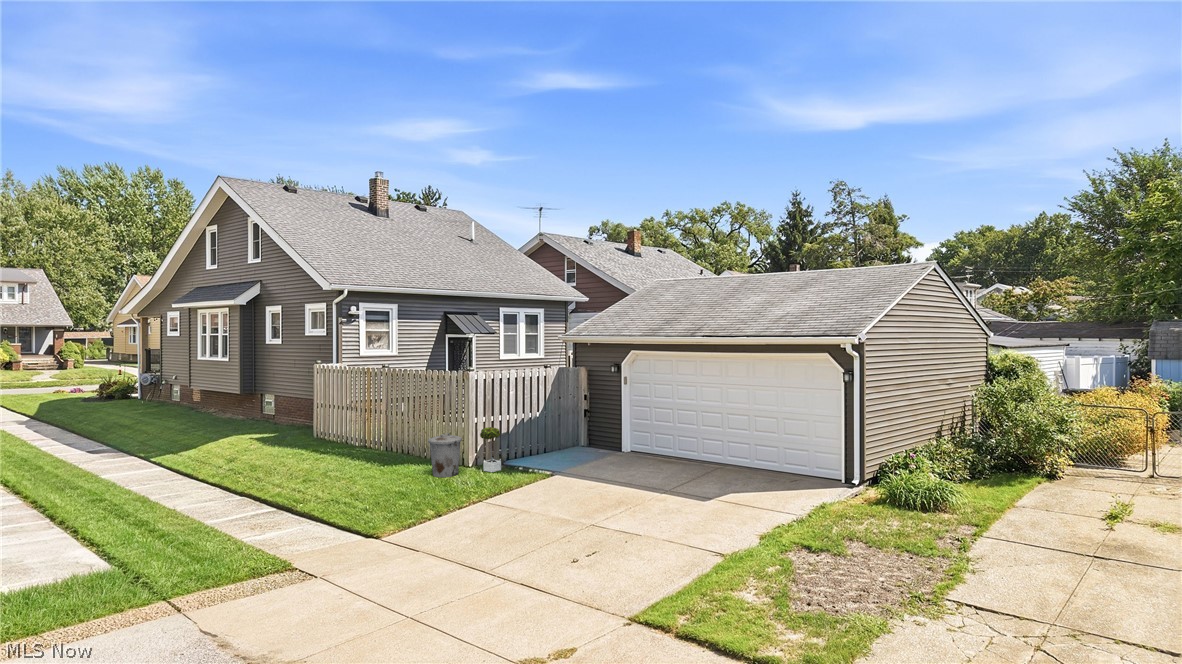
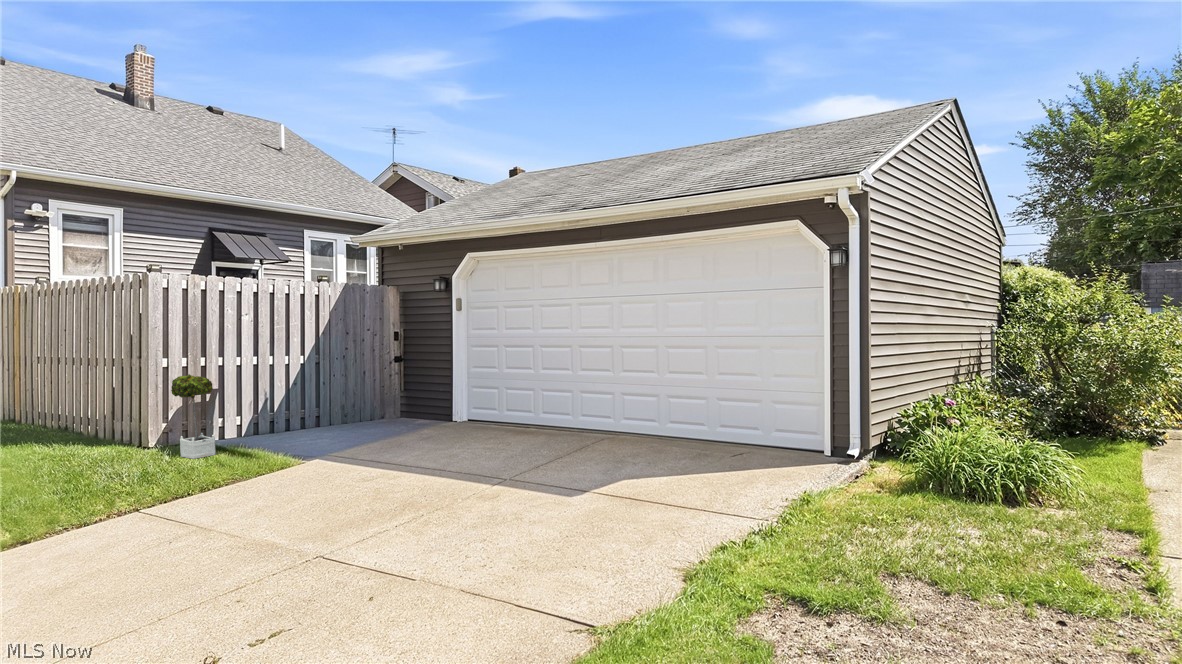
trash can: present [428,433,462,477] -> none [56,387,132,470]

